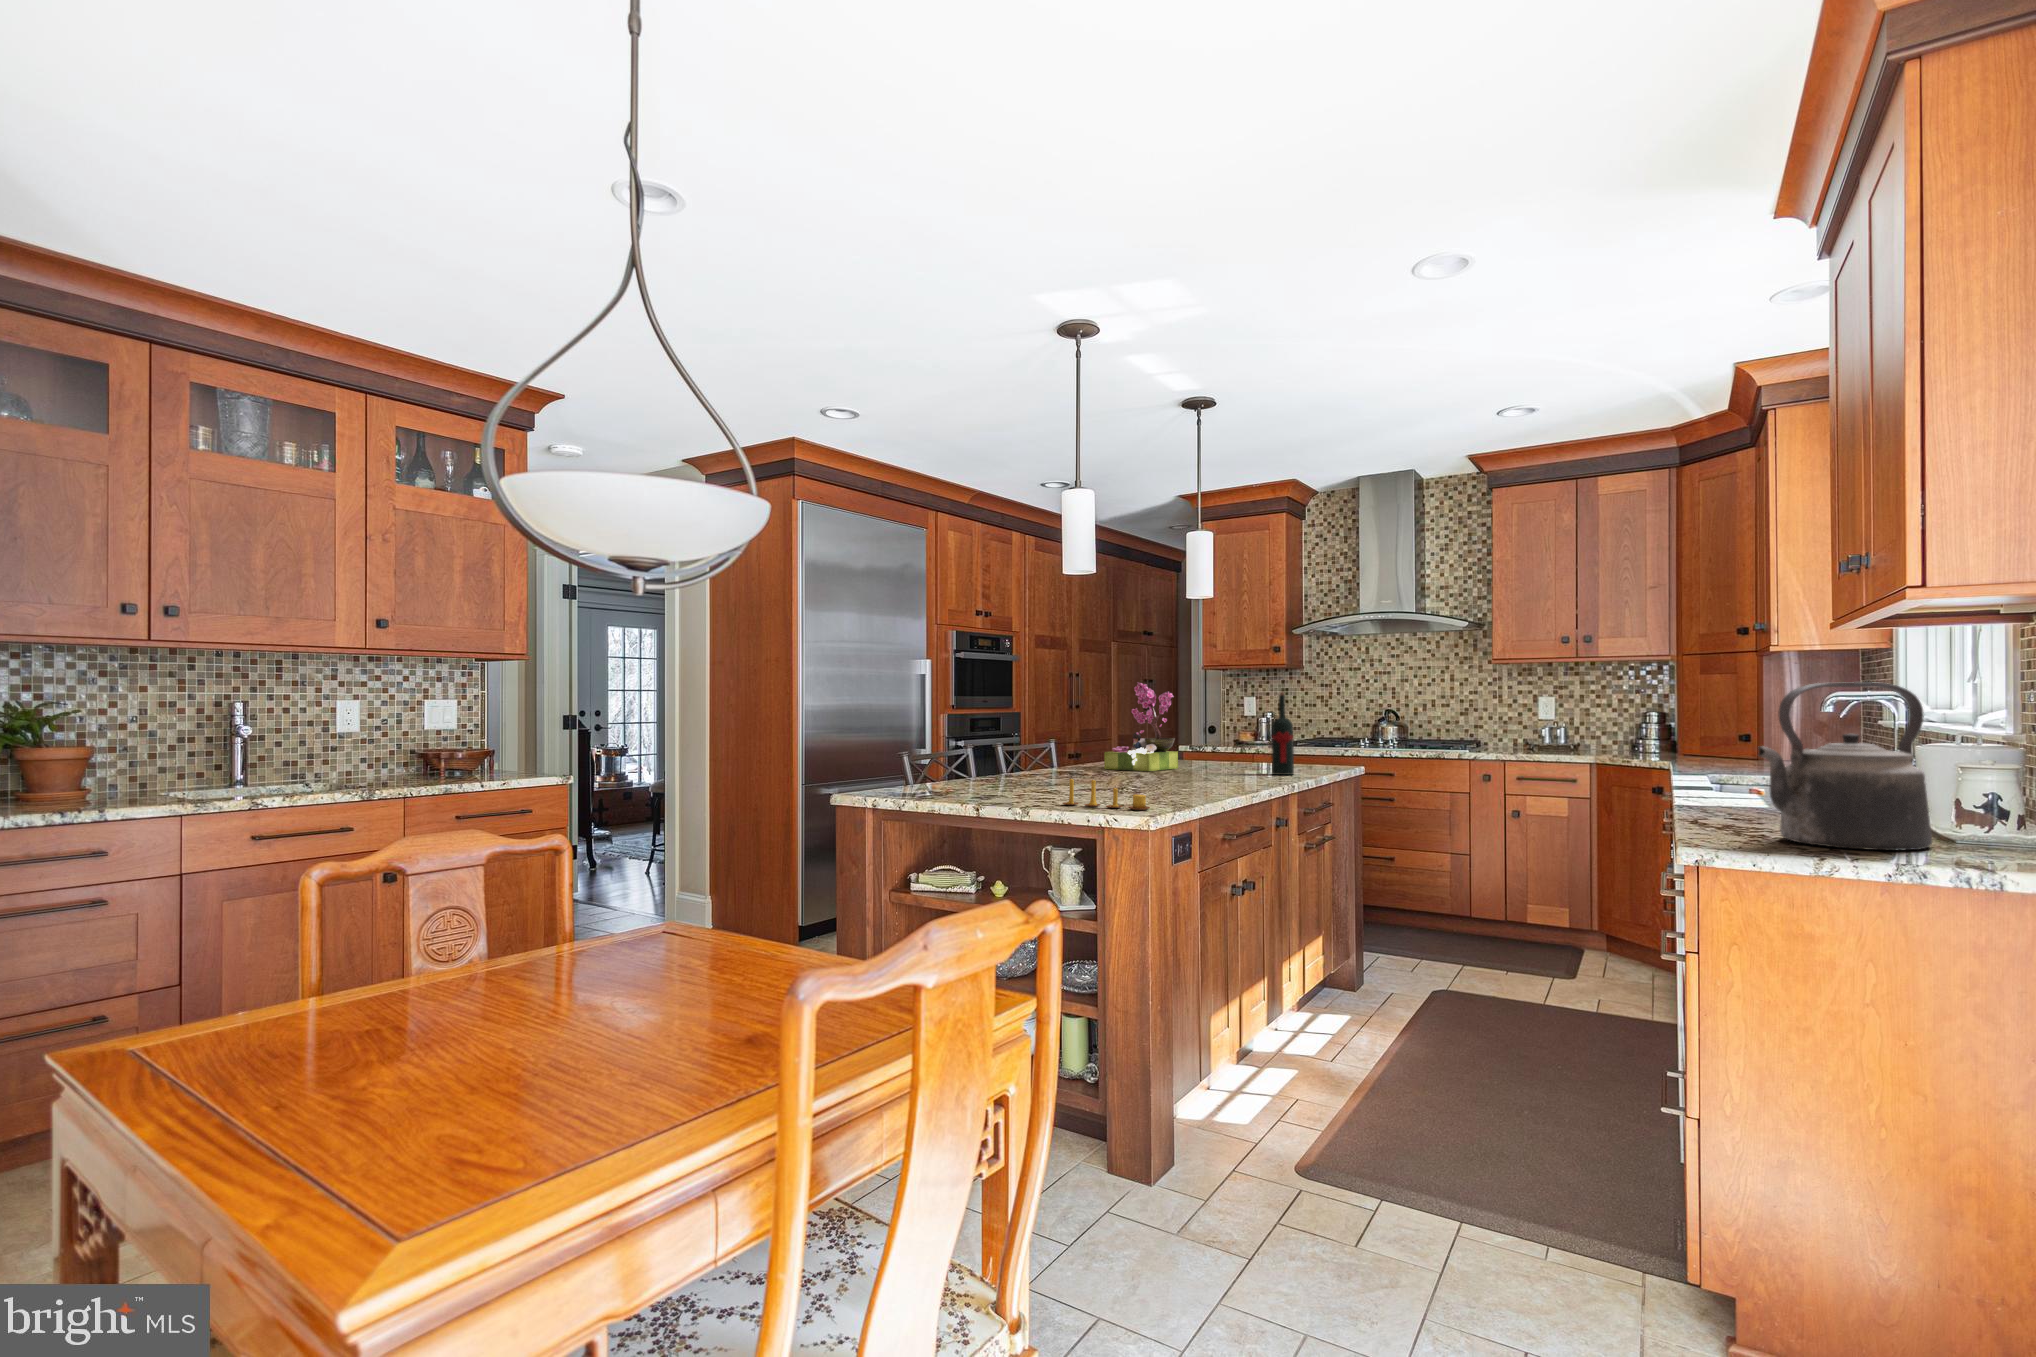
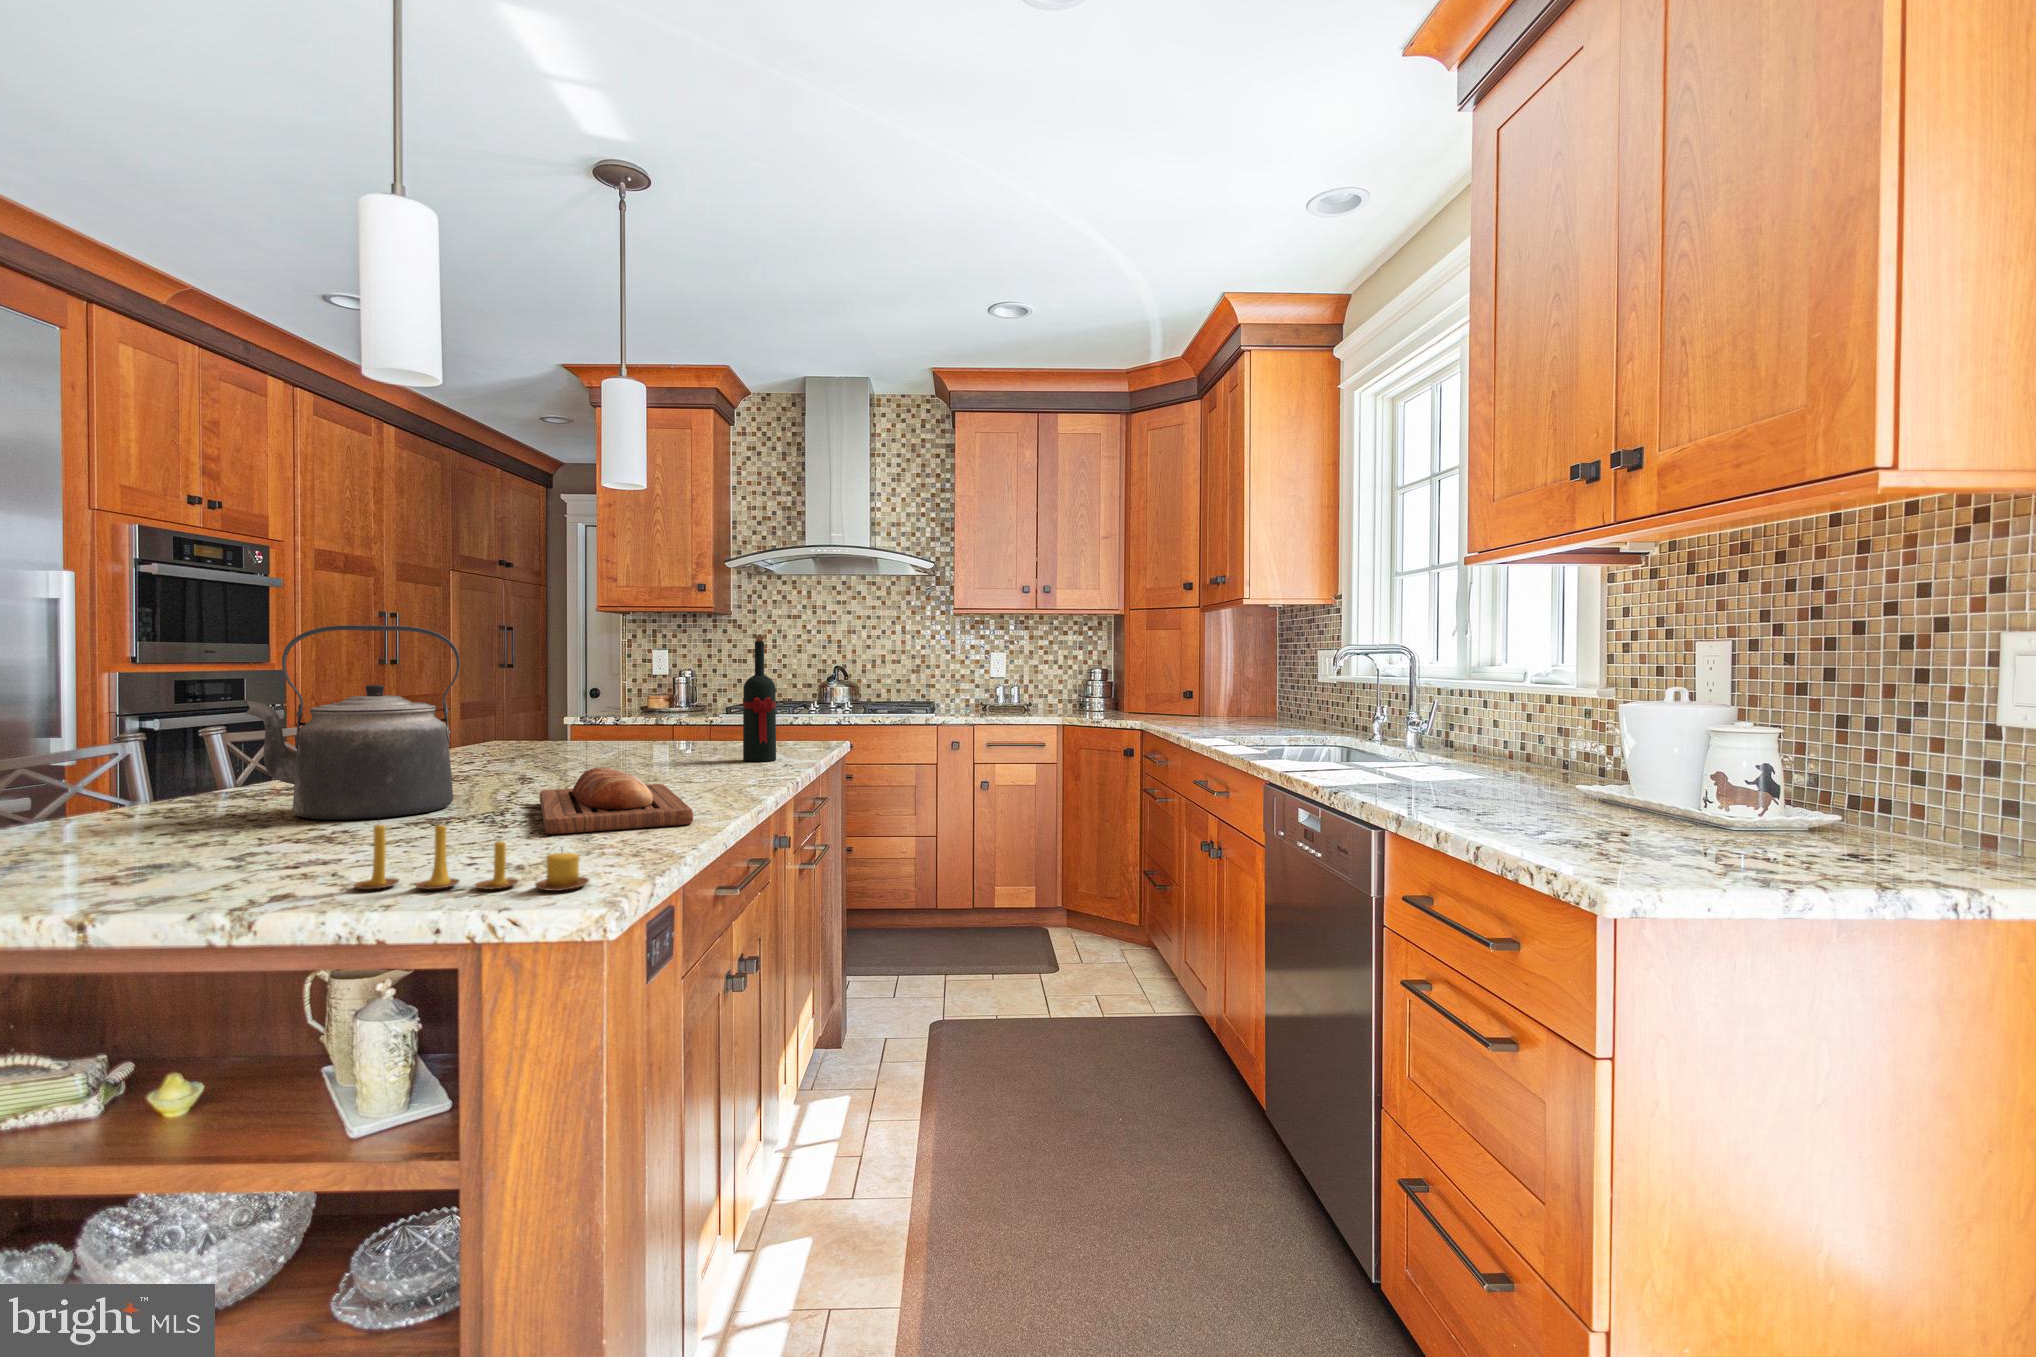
flower arrangement: present [1104,682,1178,771] -> none [453,618,585,764]
kettle: present [1758,682,1932,850] -> present [246,625,460,820]
bread loaf: none [1140,768,1212,796] -> present [540,767,693,834]

